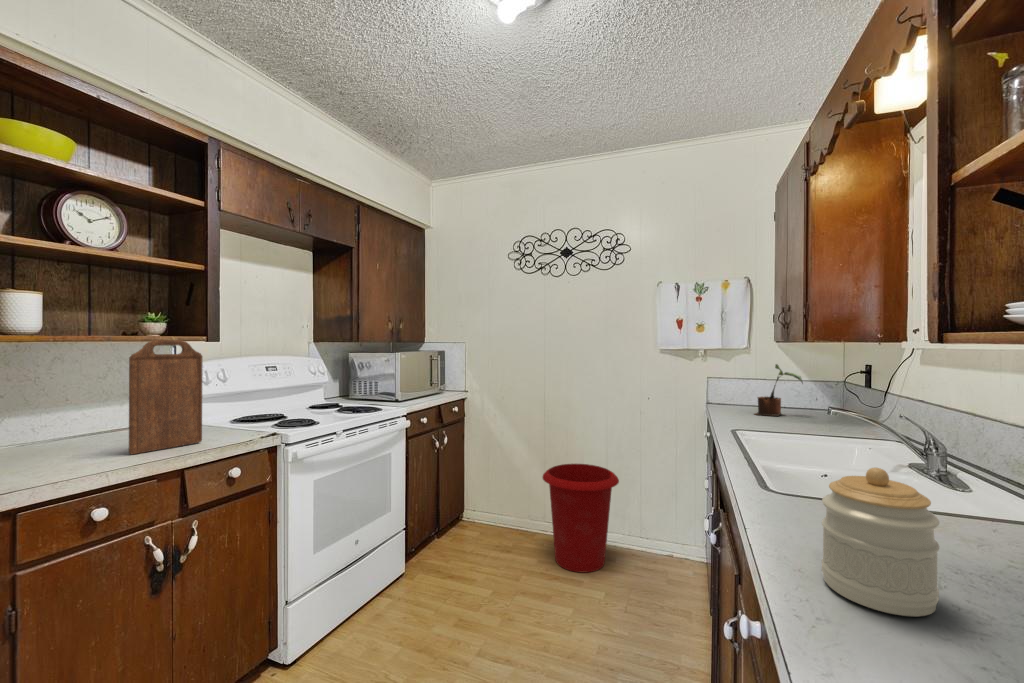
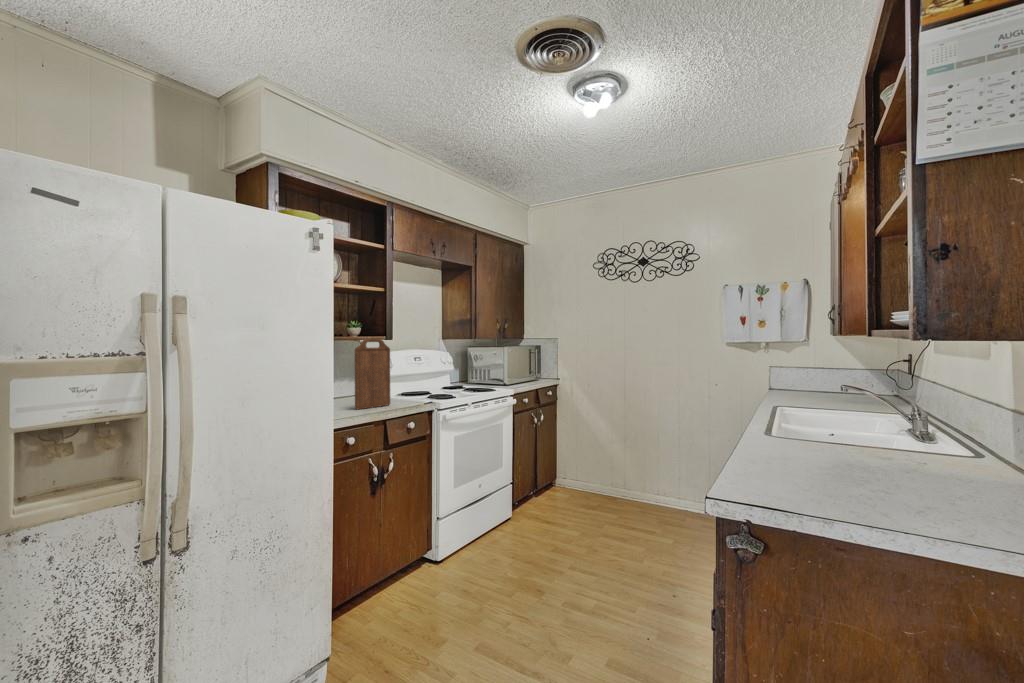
potted plant: present [755,364,803,416] -> none [805,355,849,399]
waste bin: present [543,464,619,573] -> none [622,440,688,526]
jar: present [822,468,940,616] -> none [762,403,818,475]

